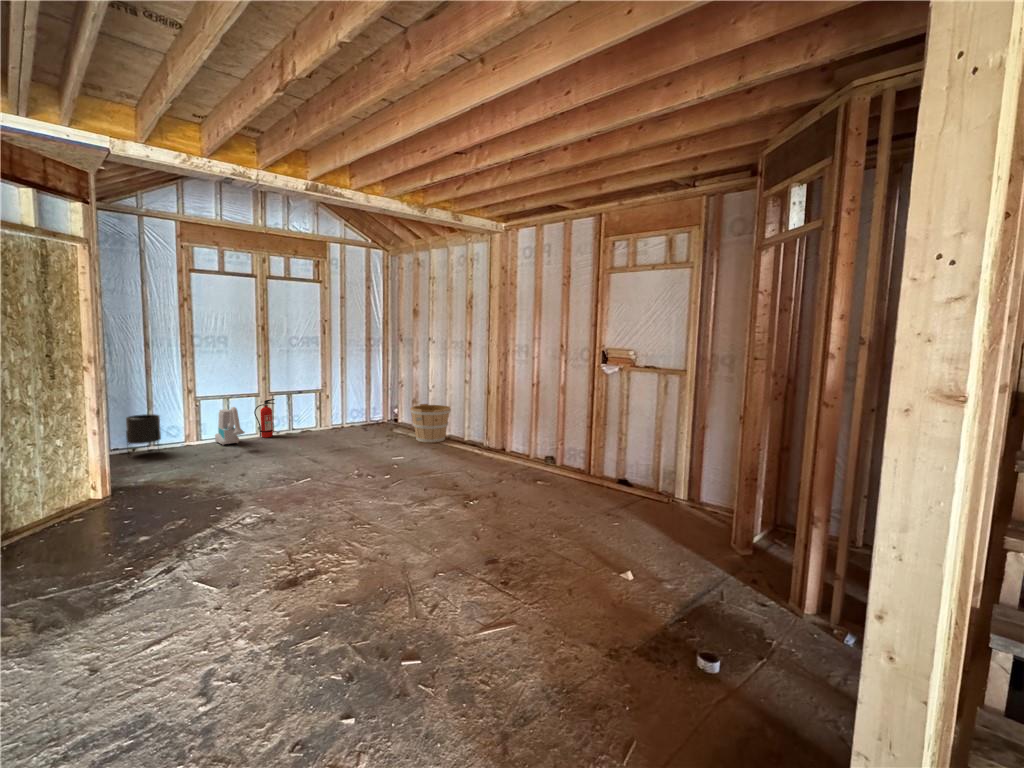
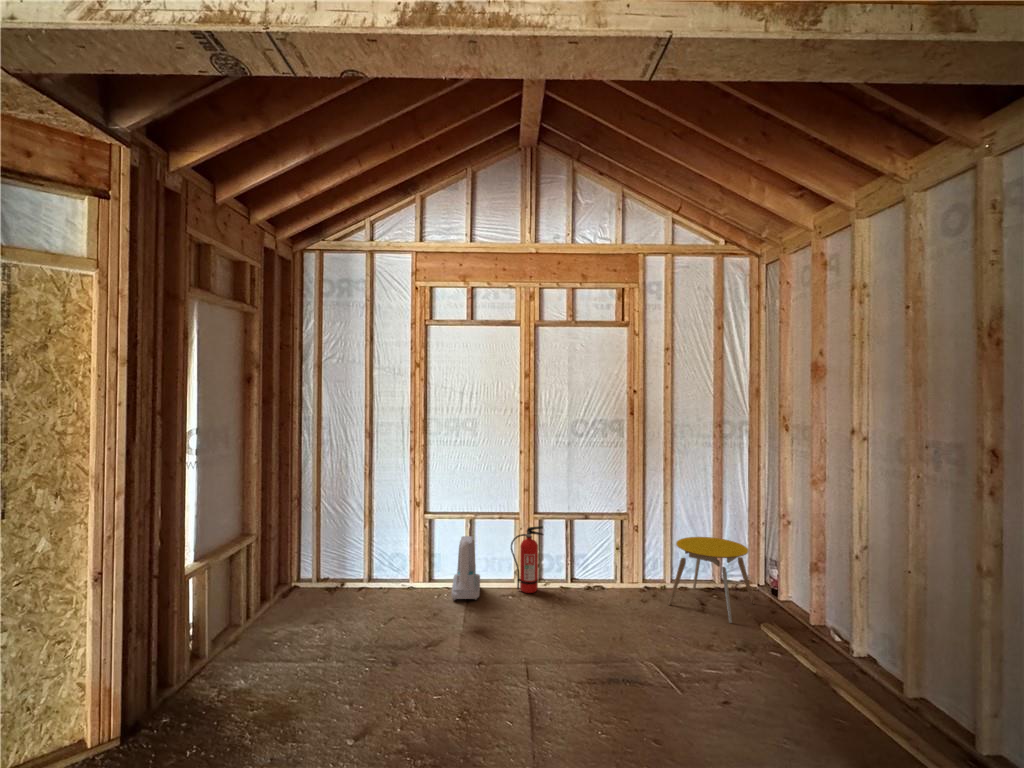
stool: none [349,397,389,431] -> present [669,537,755,623]
wooden bucket: present [410,404,451,443] -> none [796,590,920,721]
planter: present [126,414,161,444] -> none [333,534,377,602]

